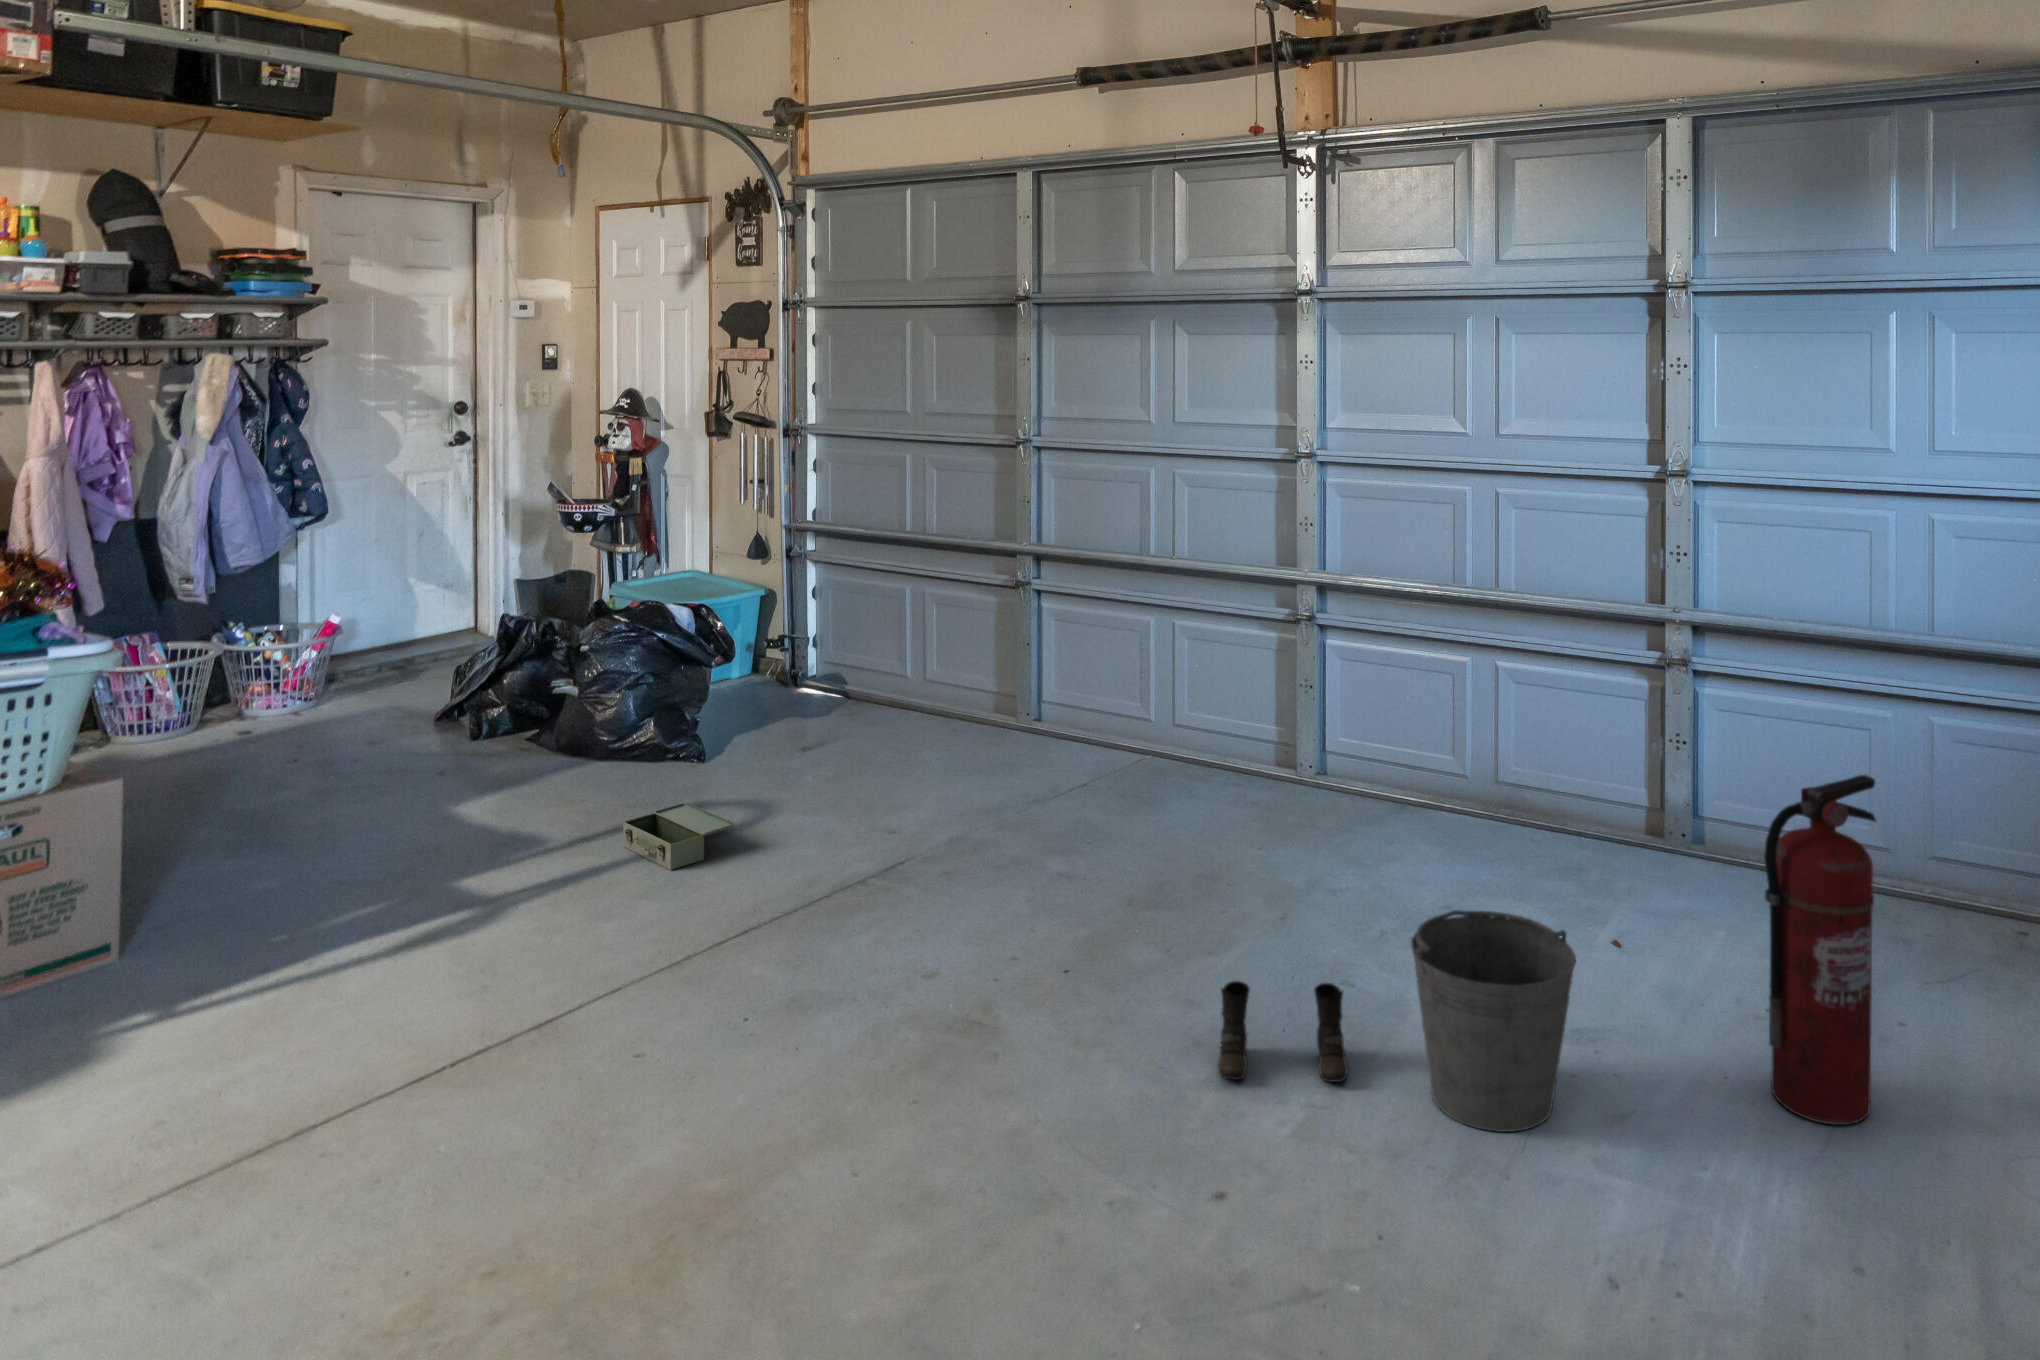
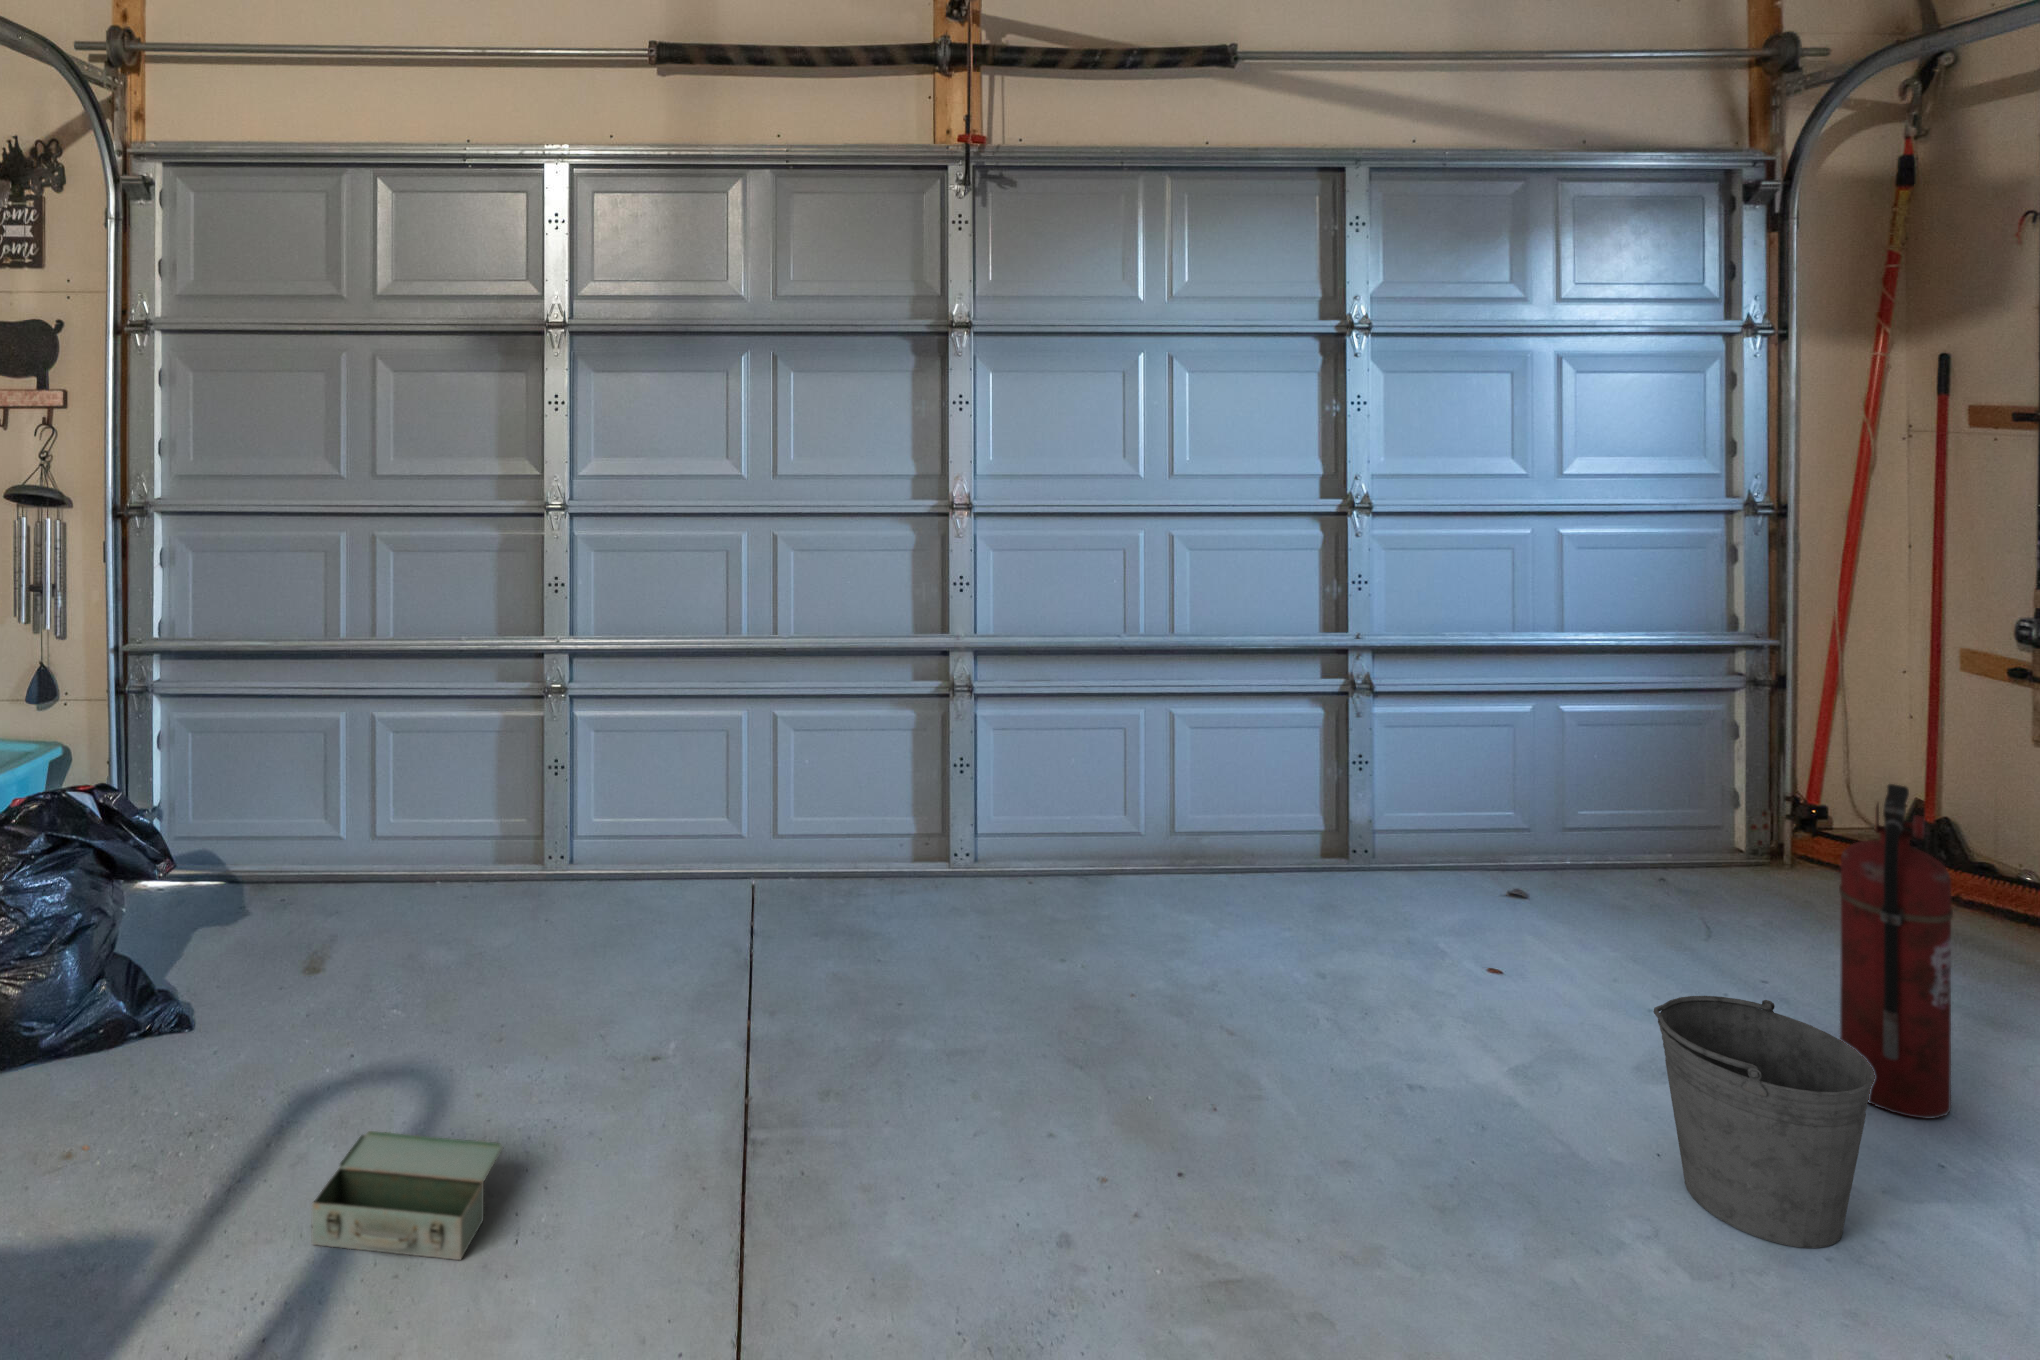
boots: present [1218,981,1348,1082] -> none [1510,1131,1666,1296]

